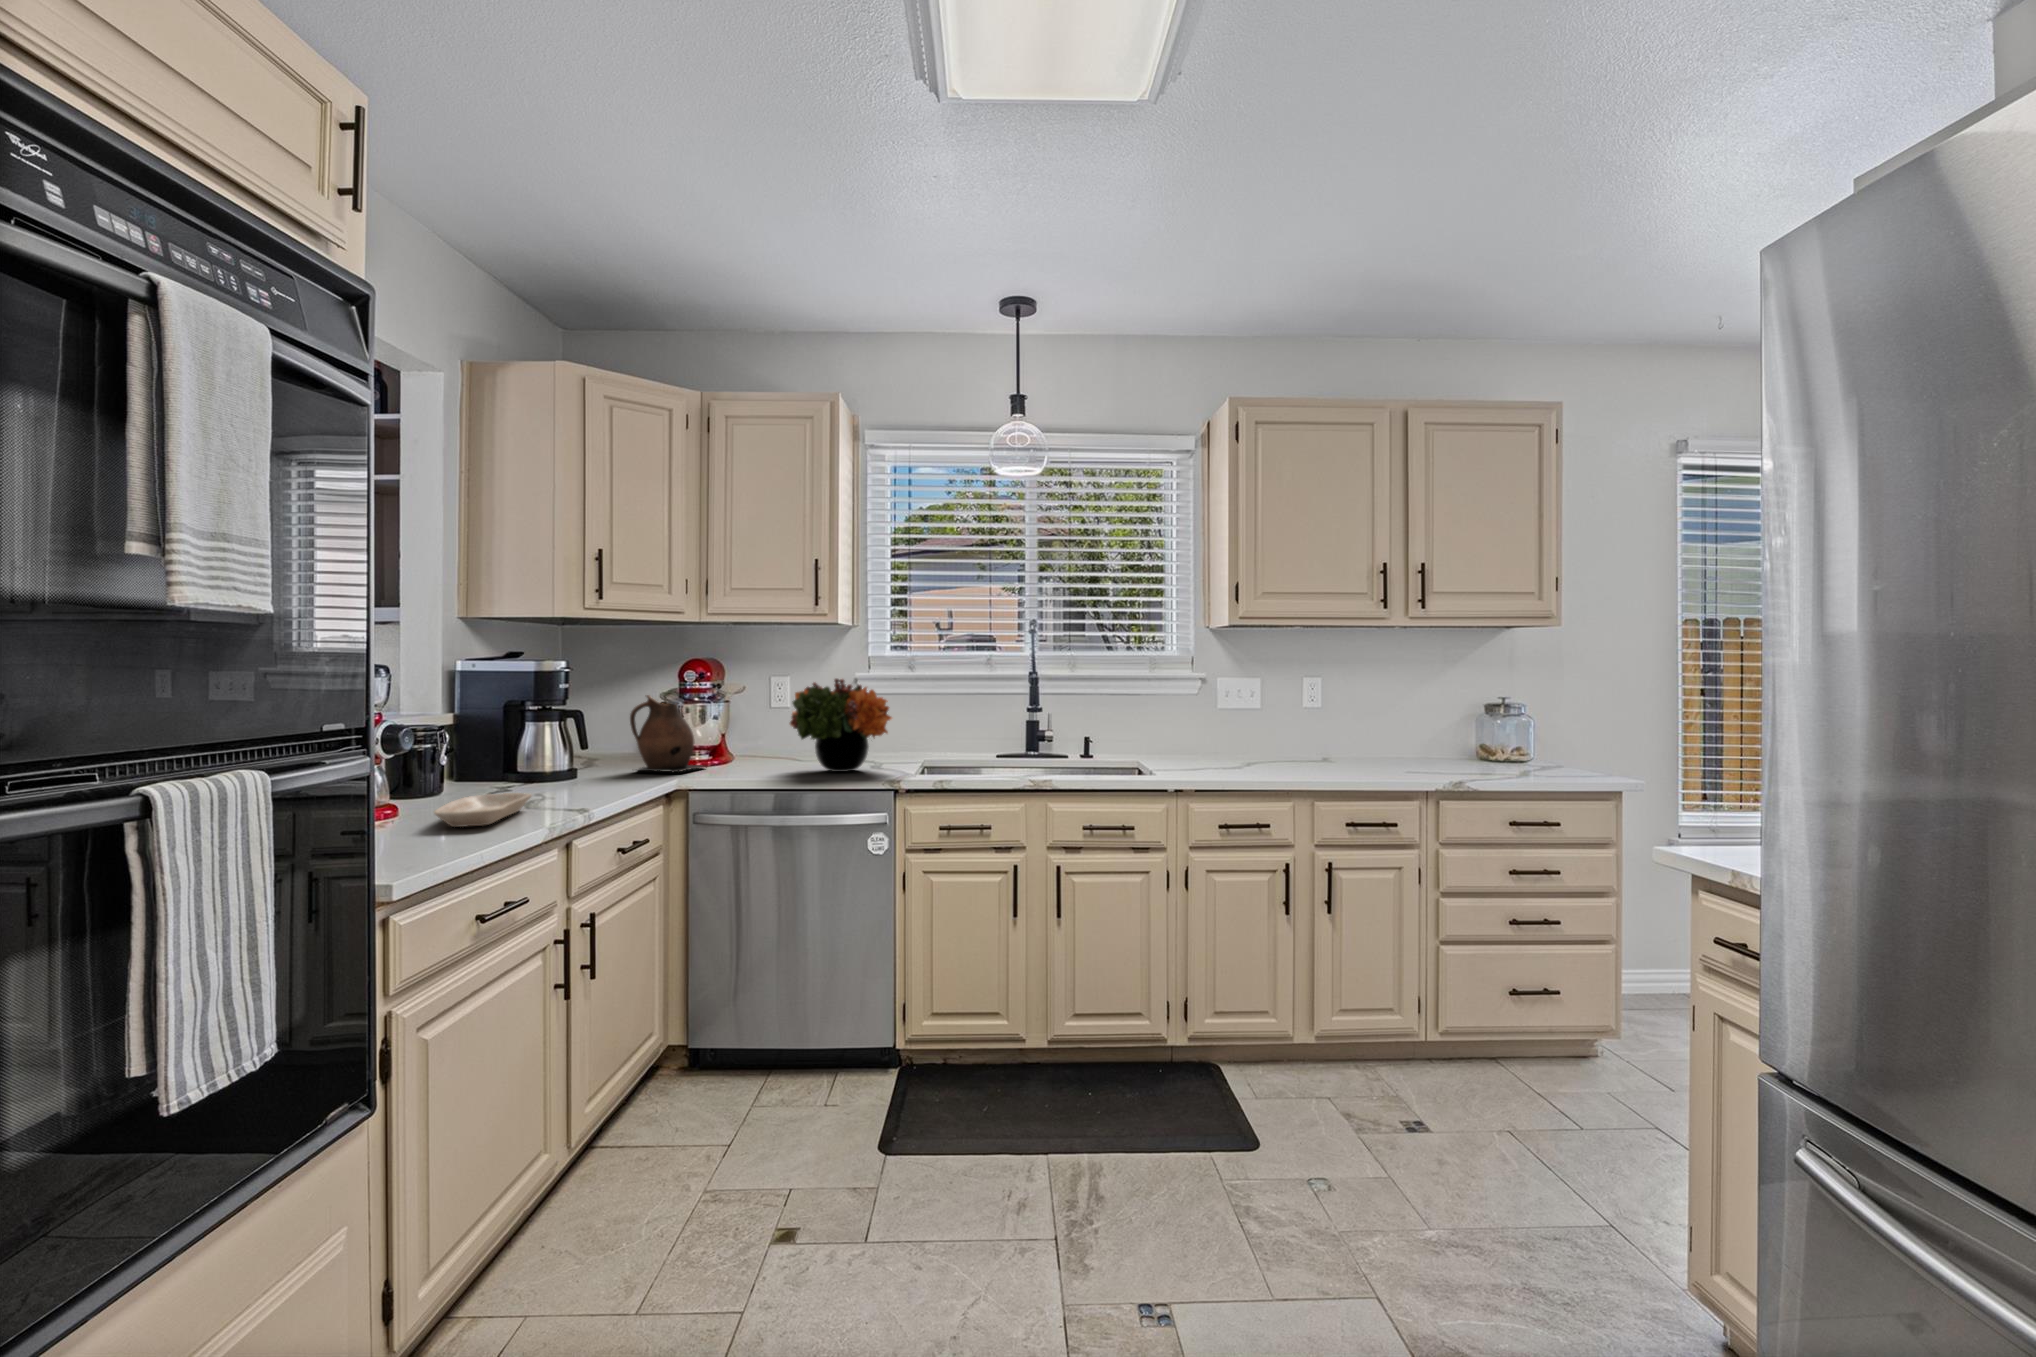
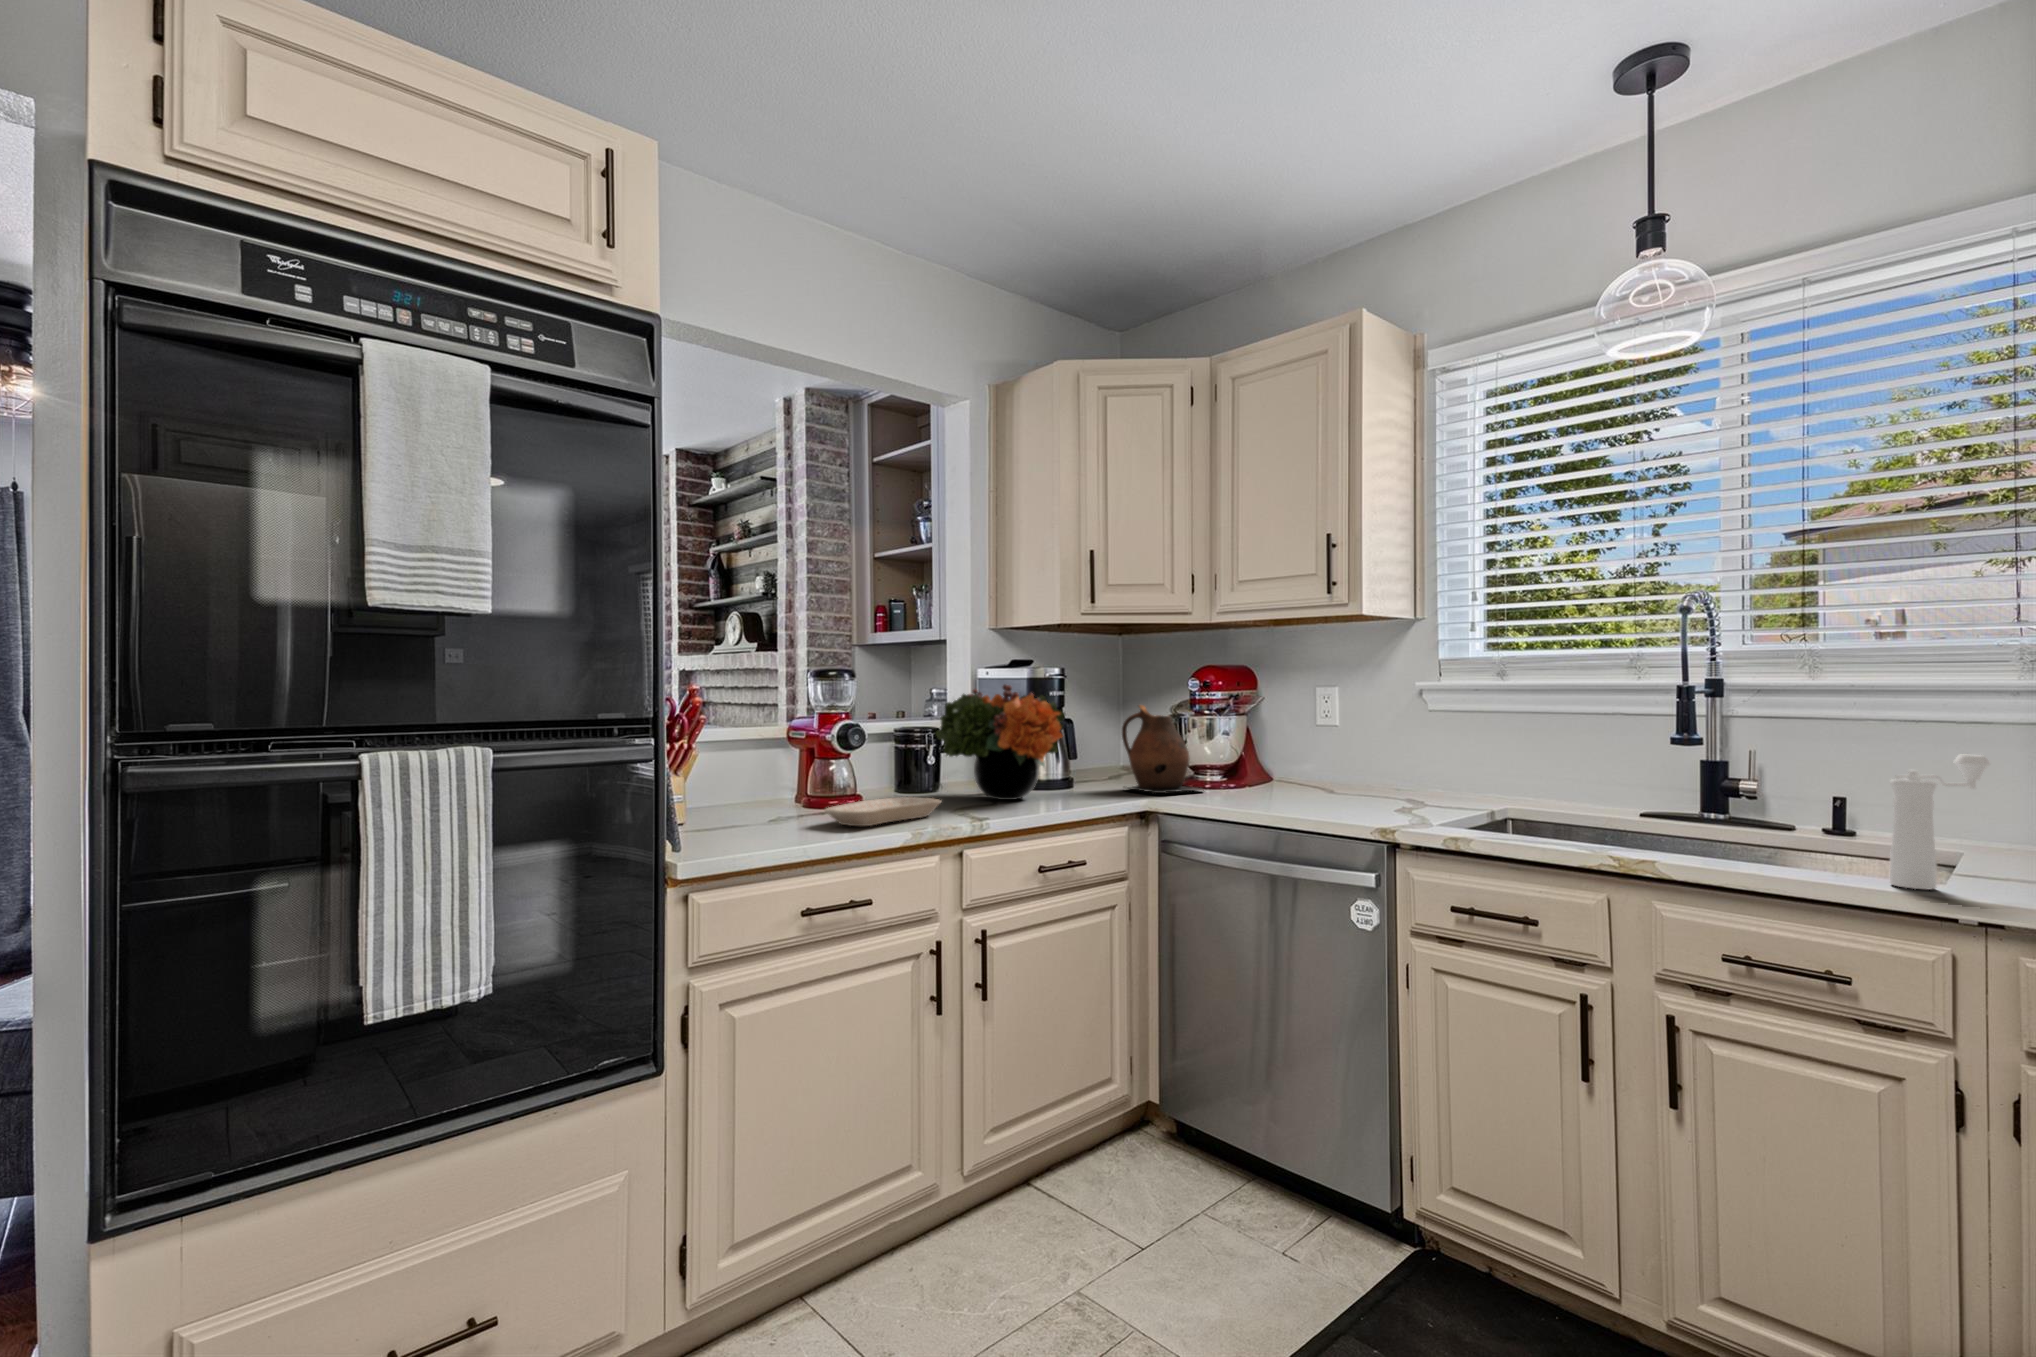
flower arrangement: present [790,678,892,772] -> present [936,684,1065,800]
pepper mill: none [1167,709,1199,780] -> present [1890,754,1990,890]

